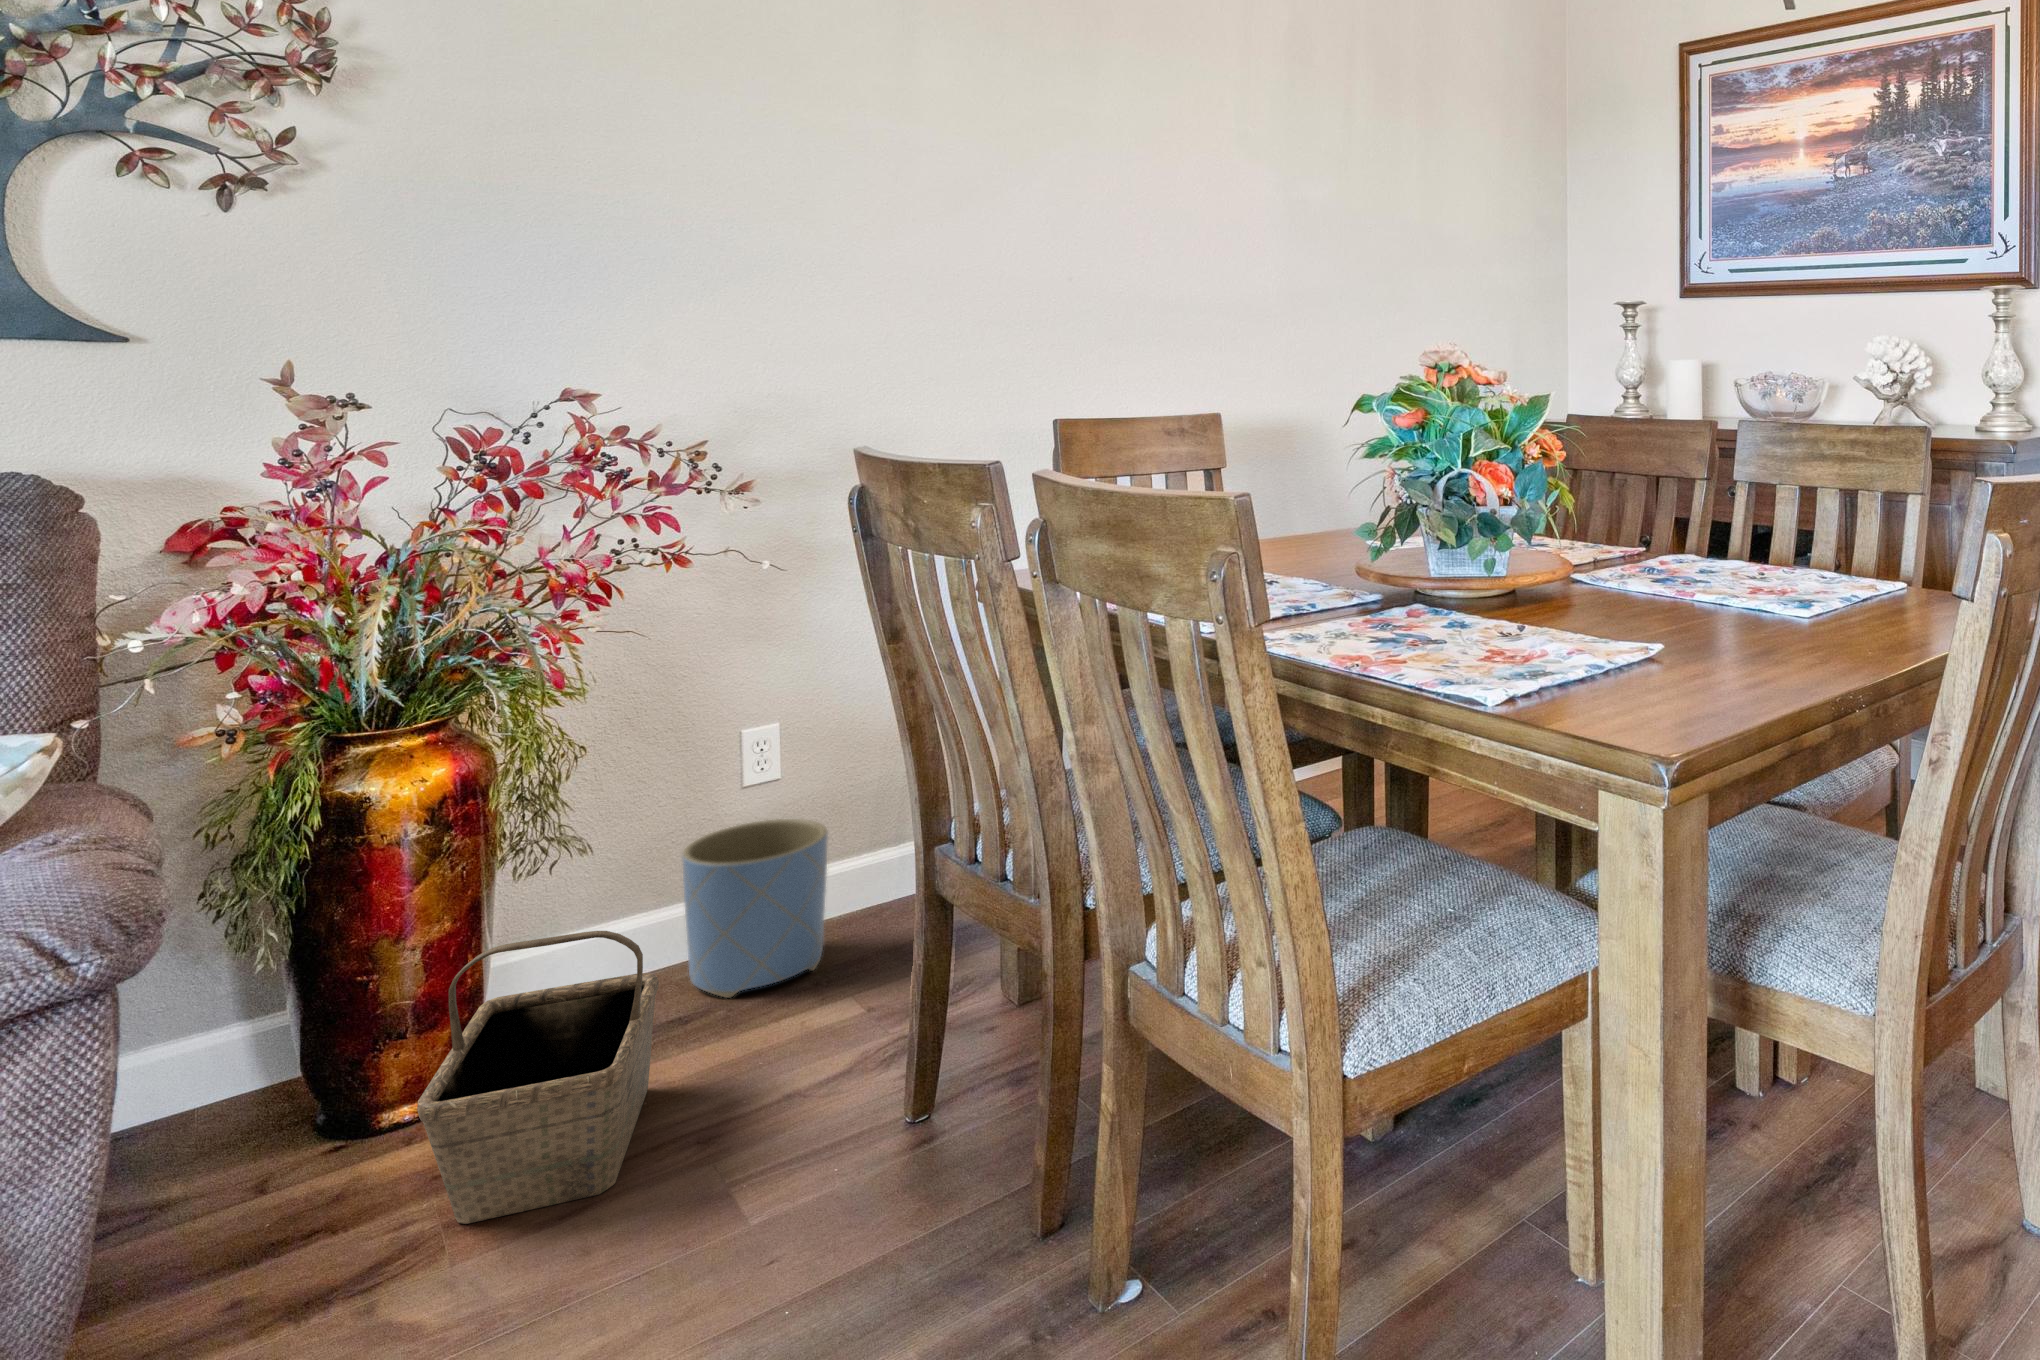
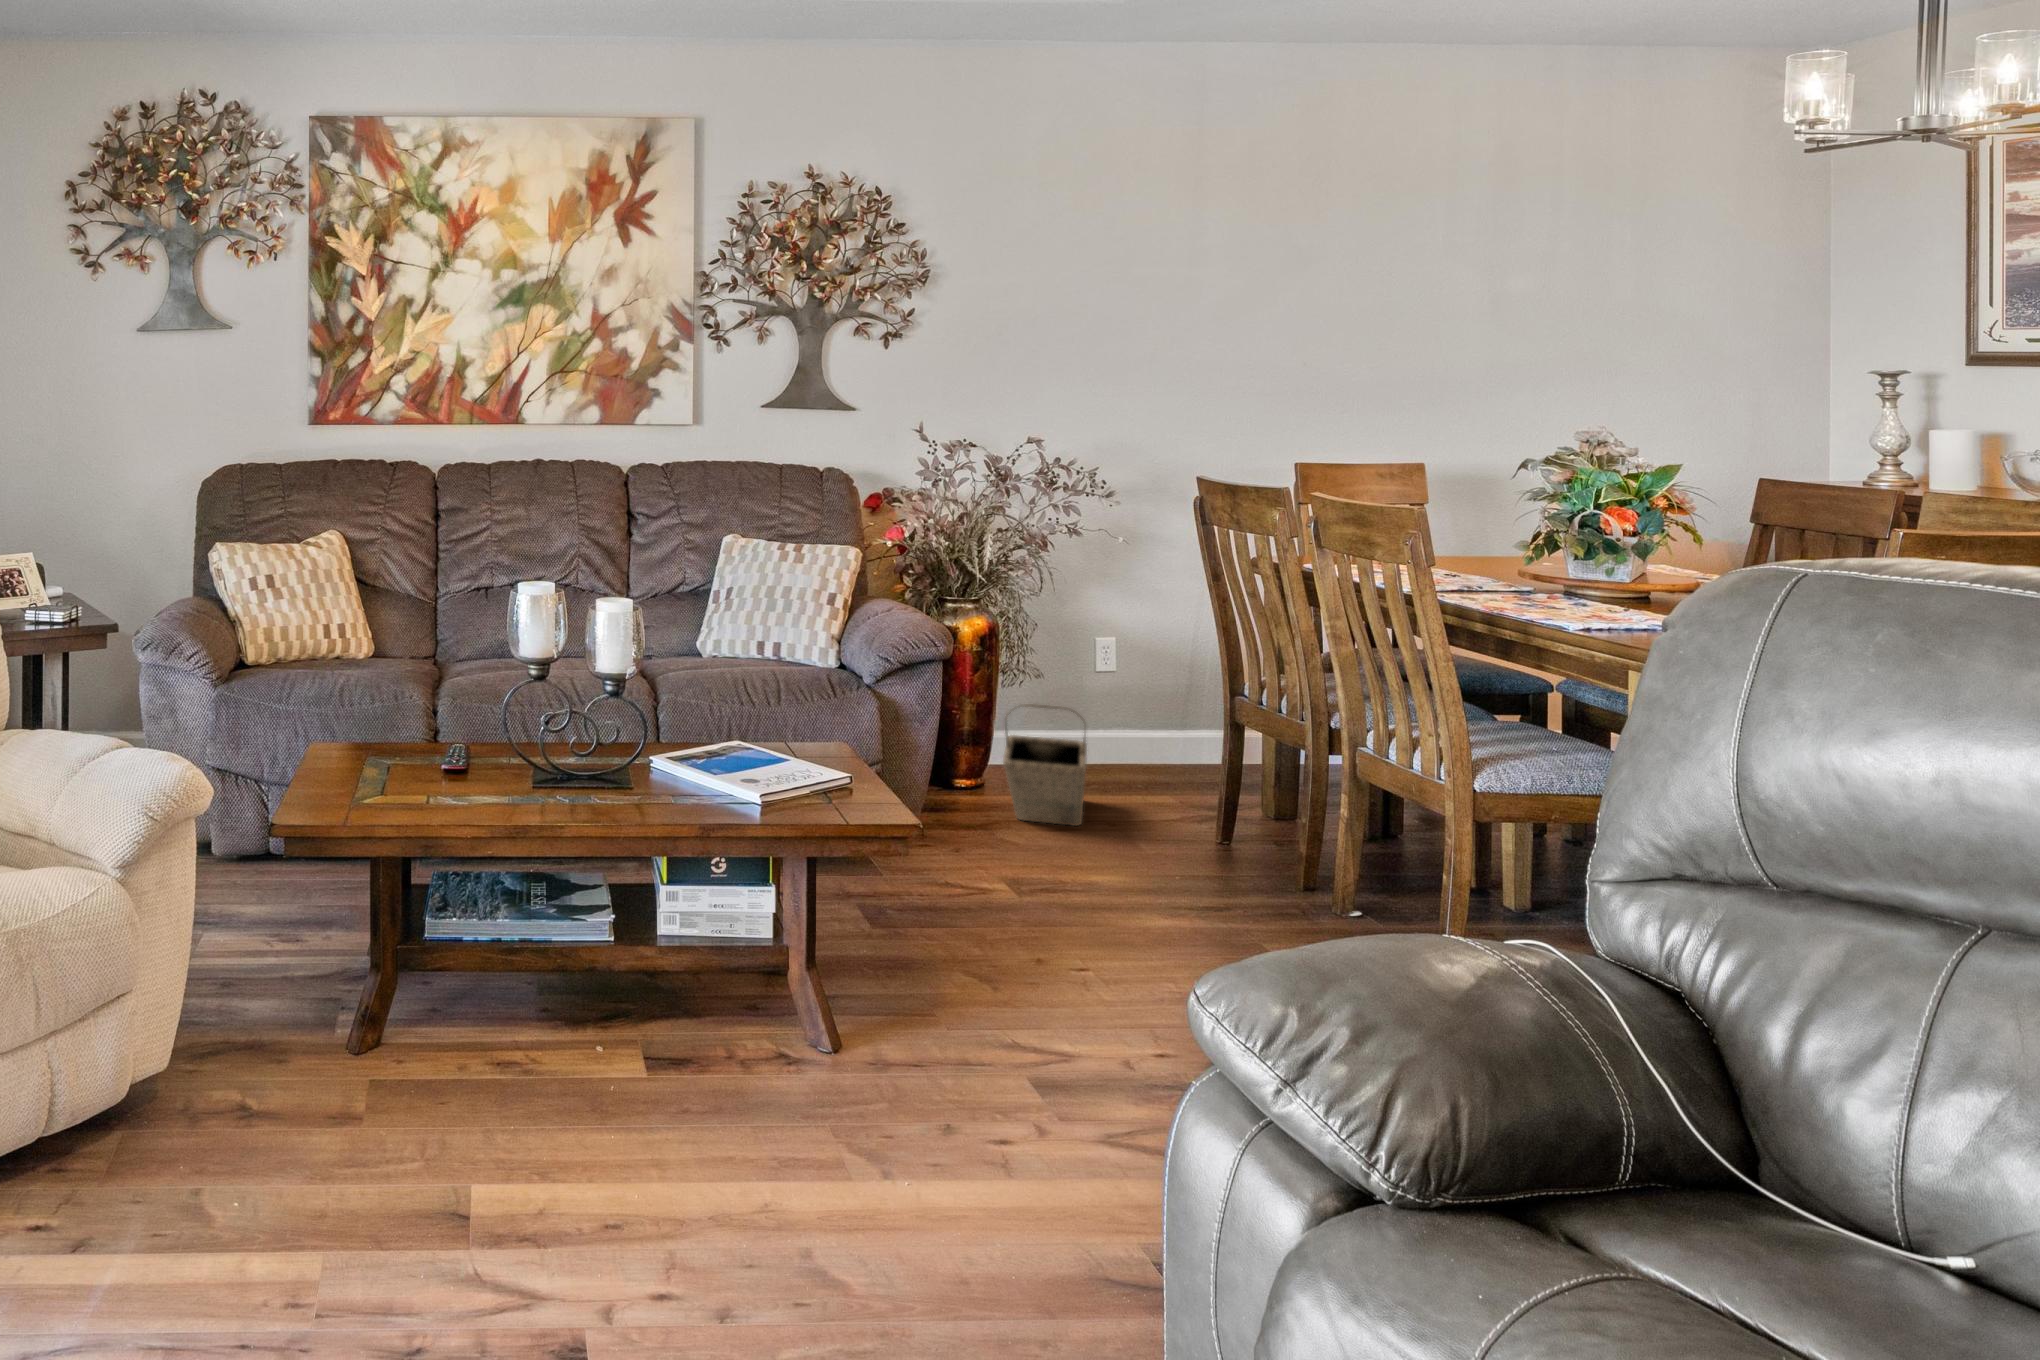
planter: present [682,819,828,998] -> none [1082,689,1160,778]

